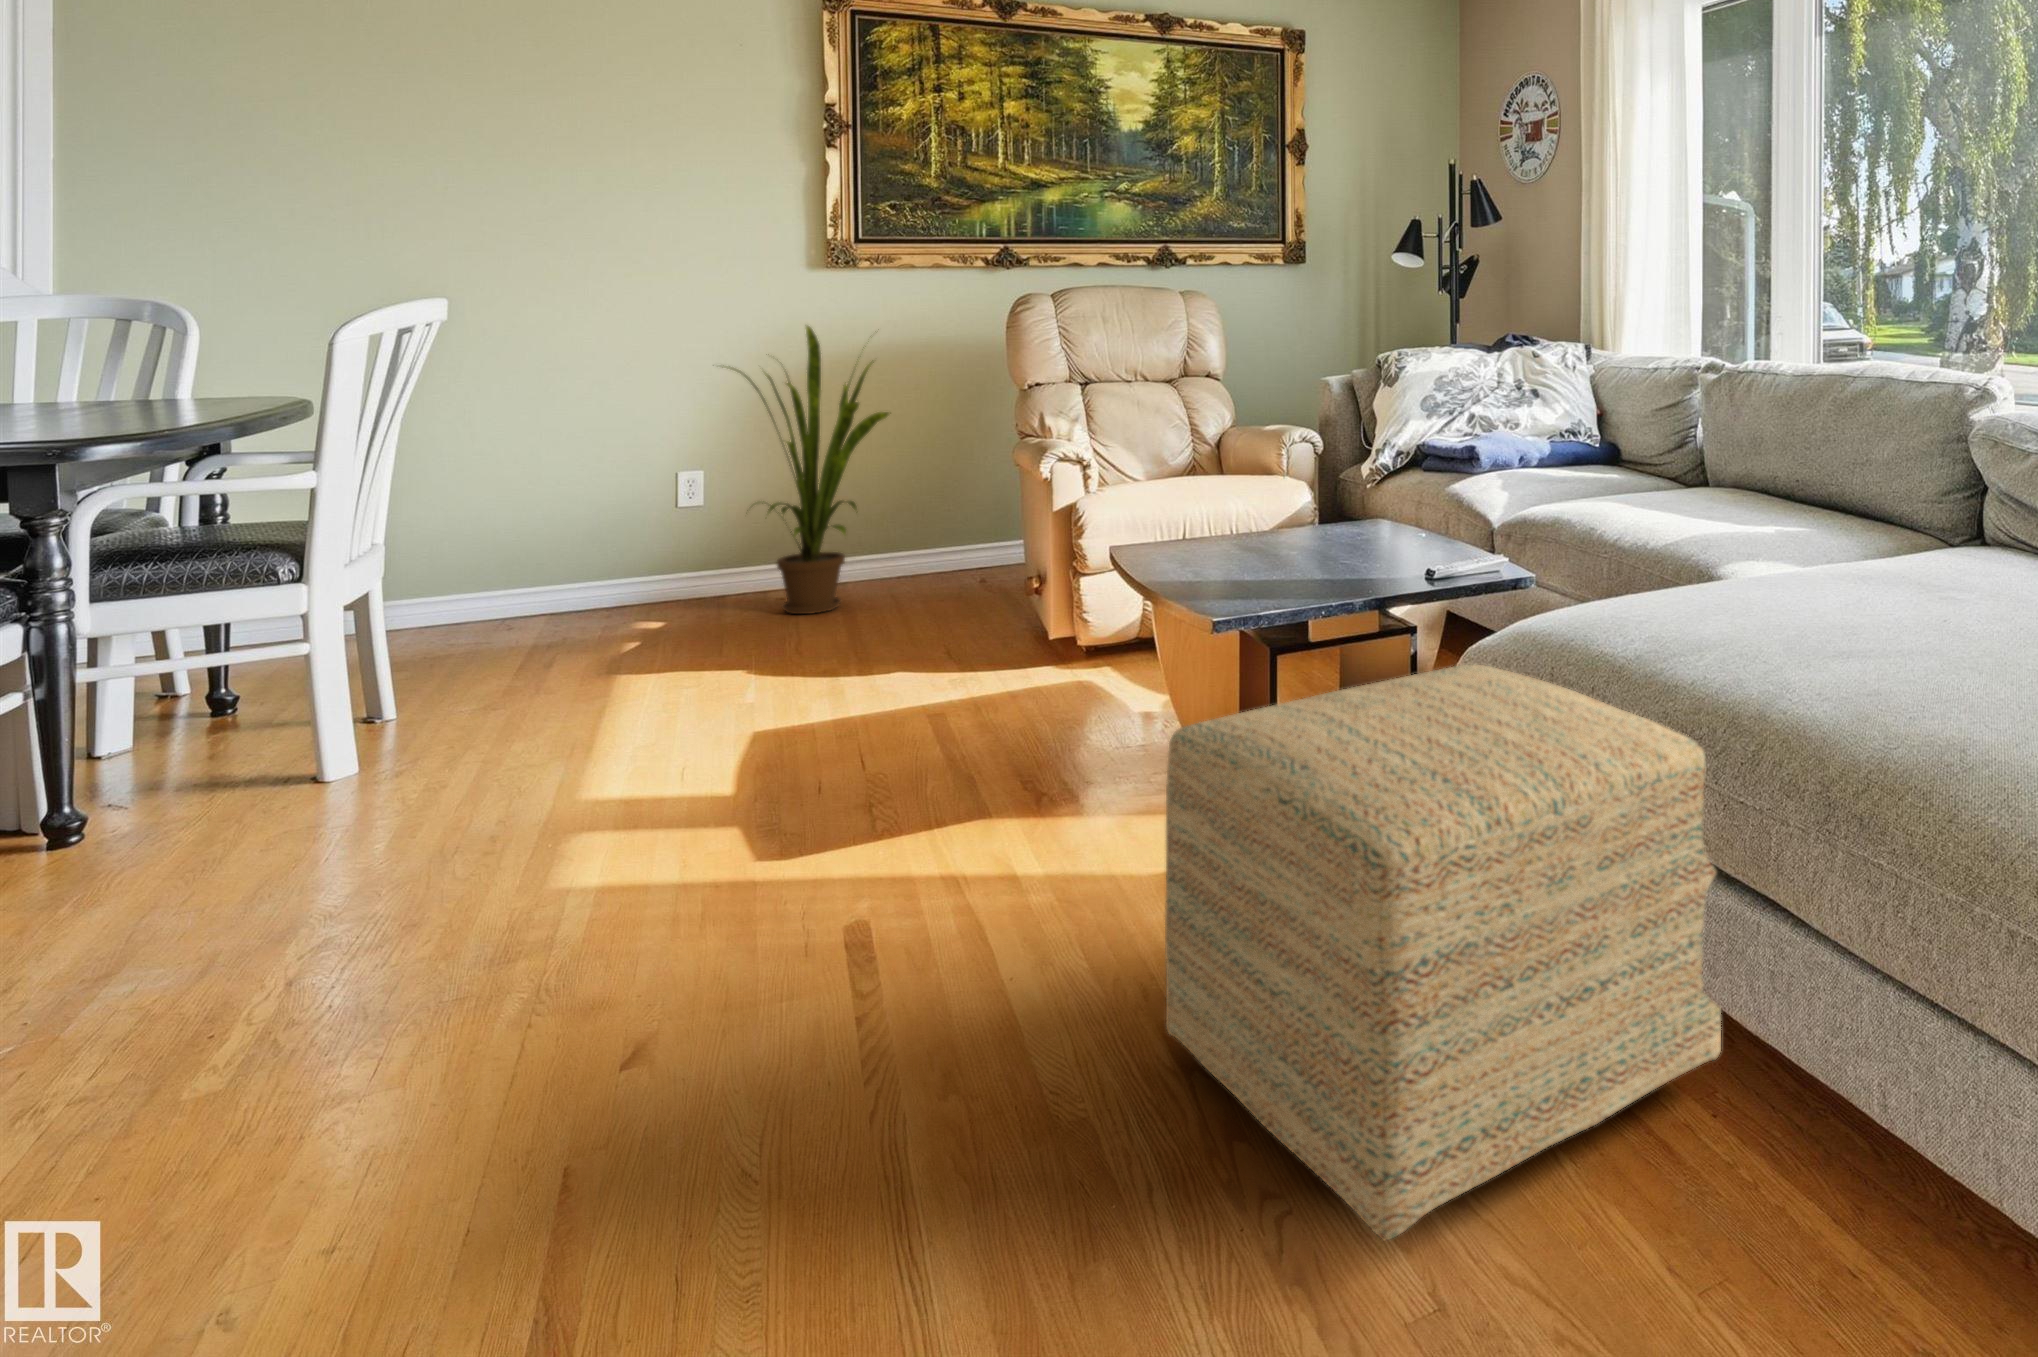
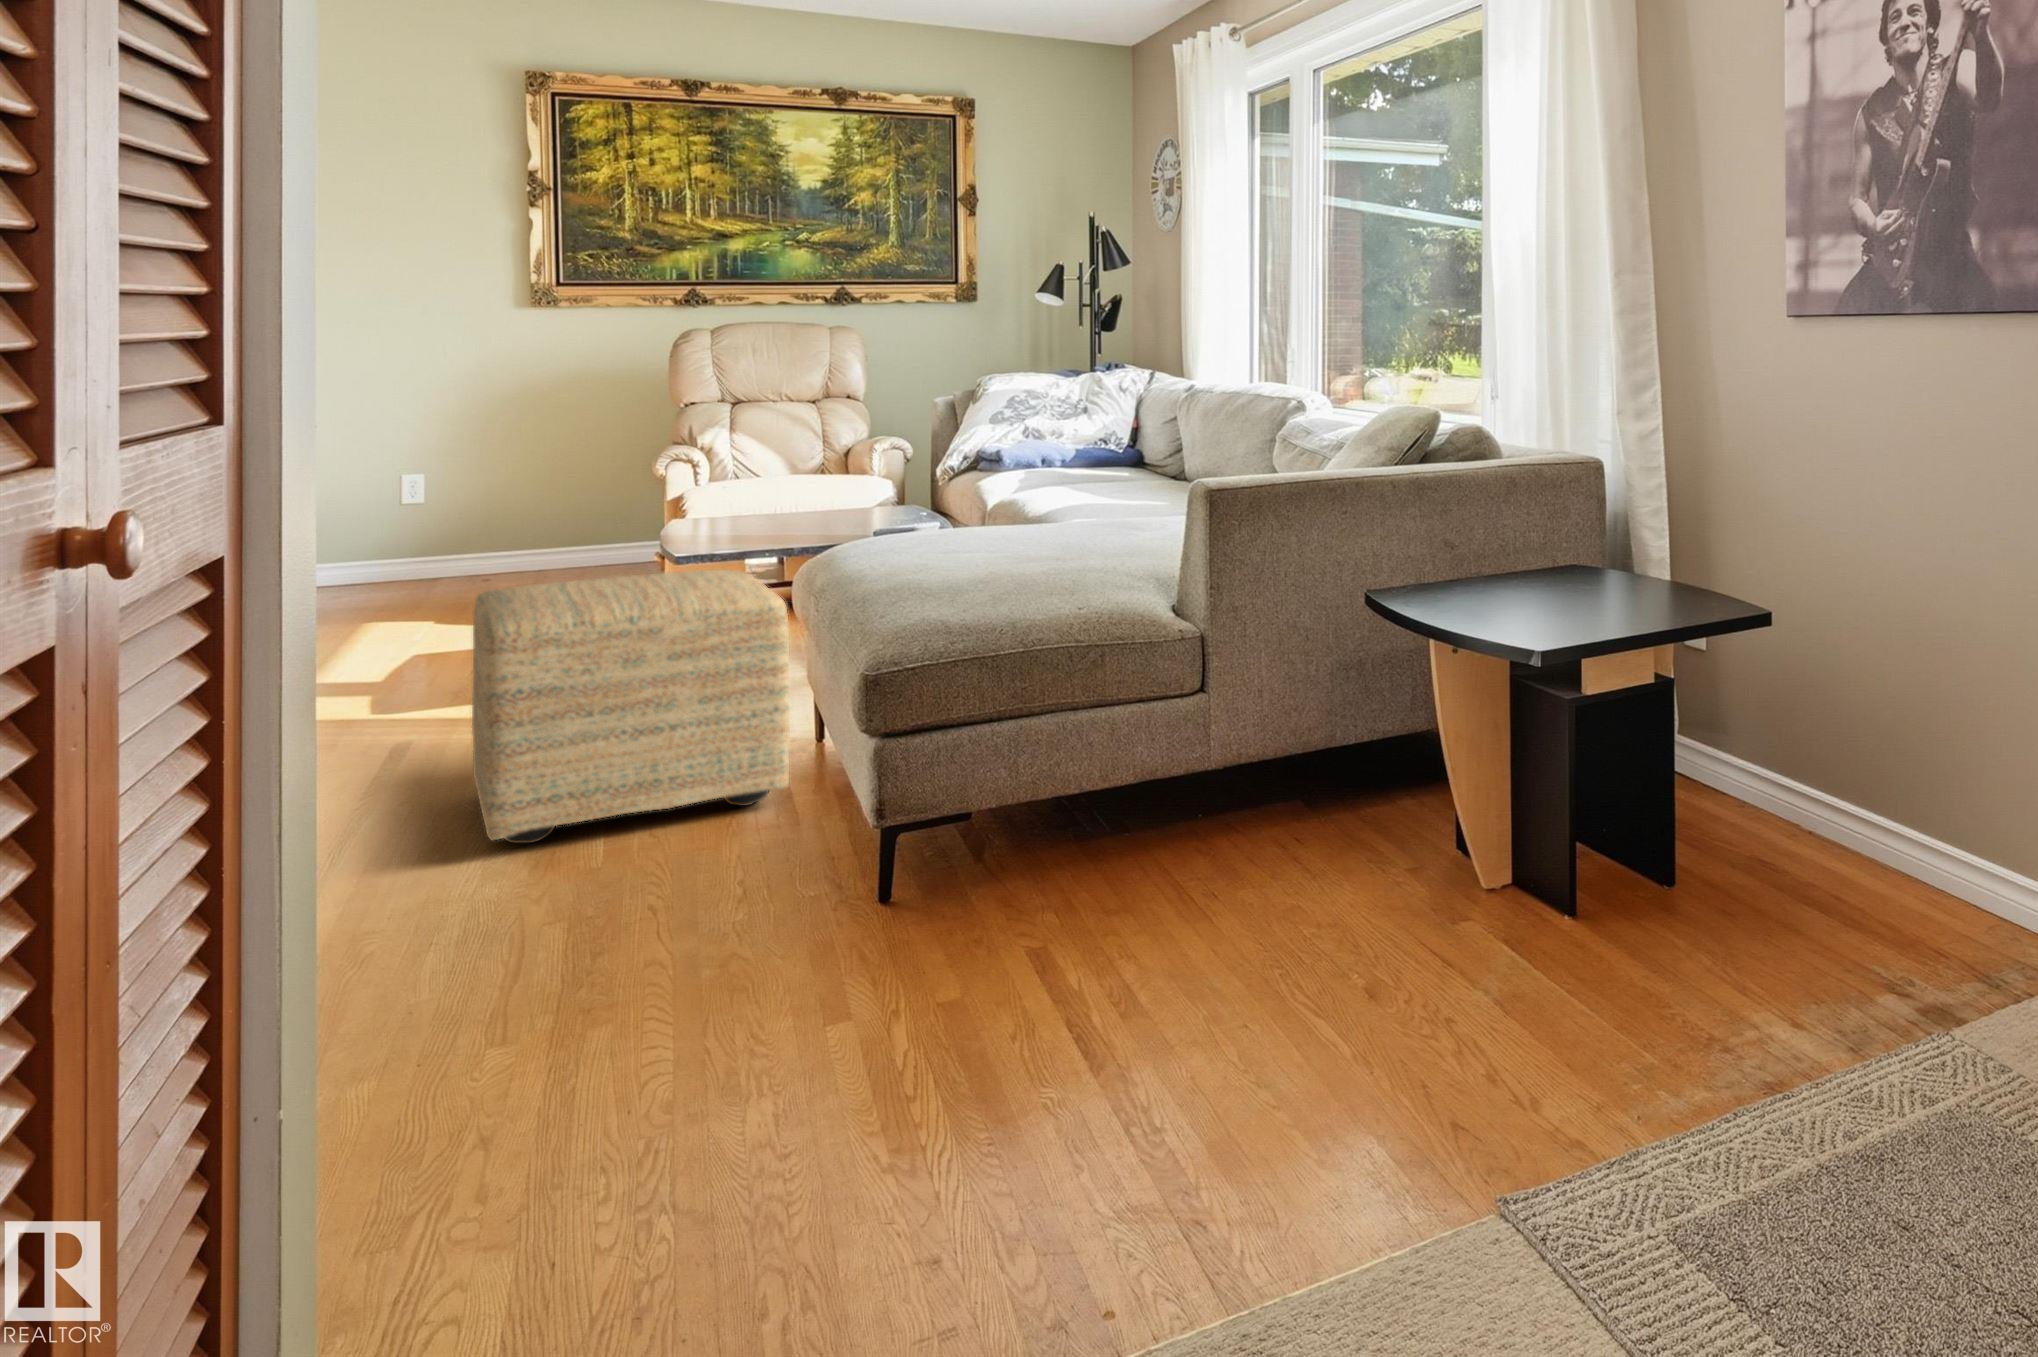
house plant: present [722,326,891,614] -> none [416,354,572,590]

